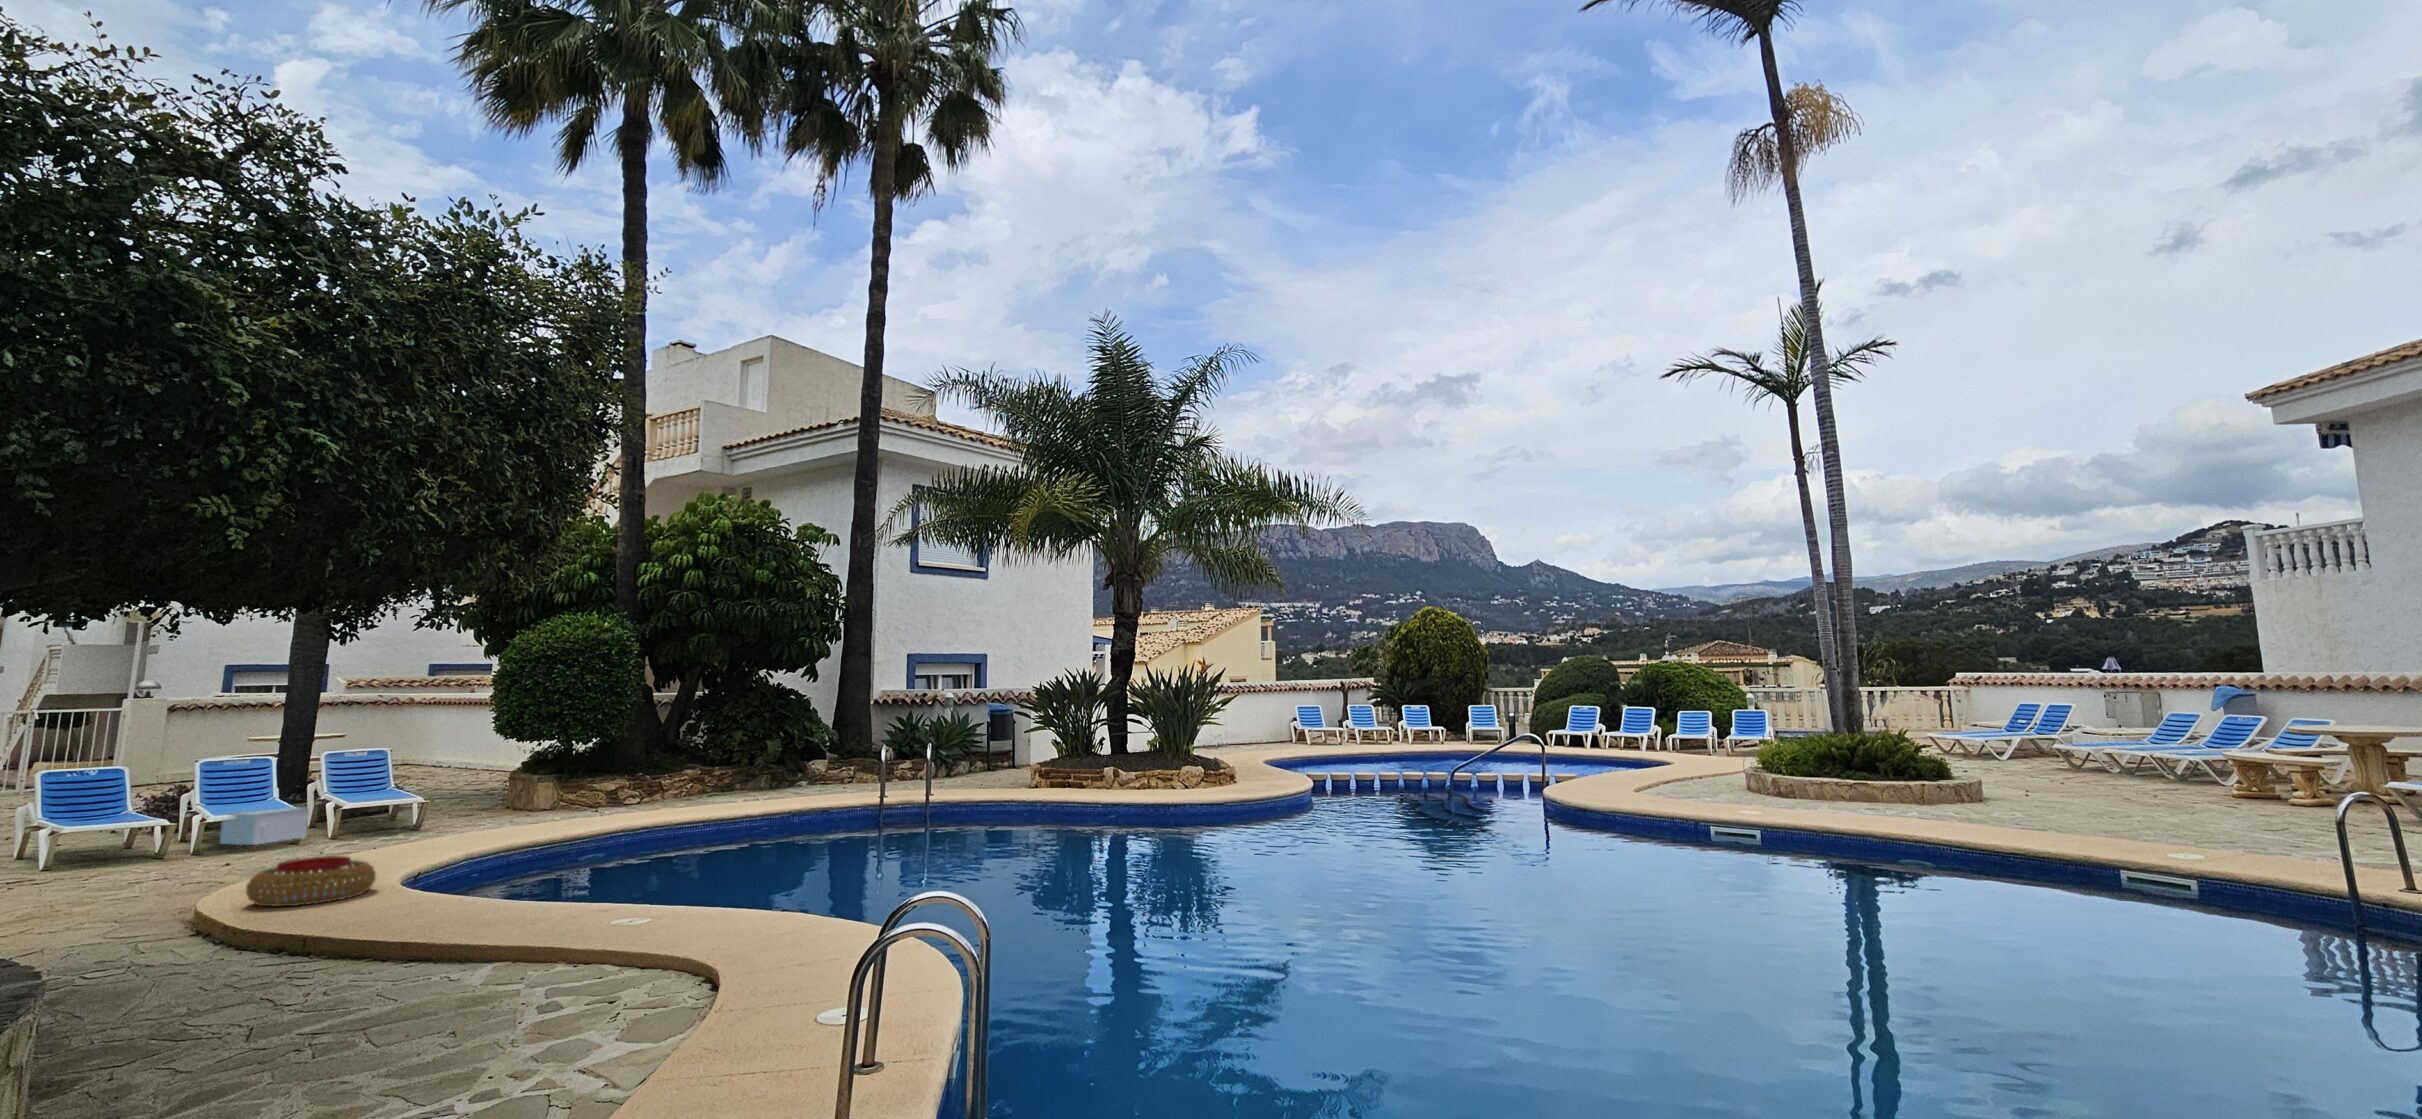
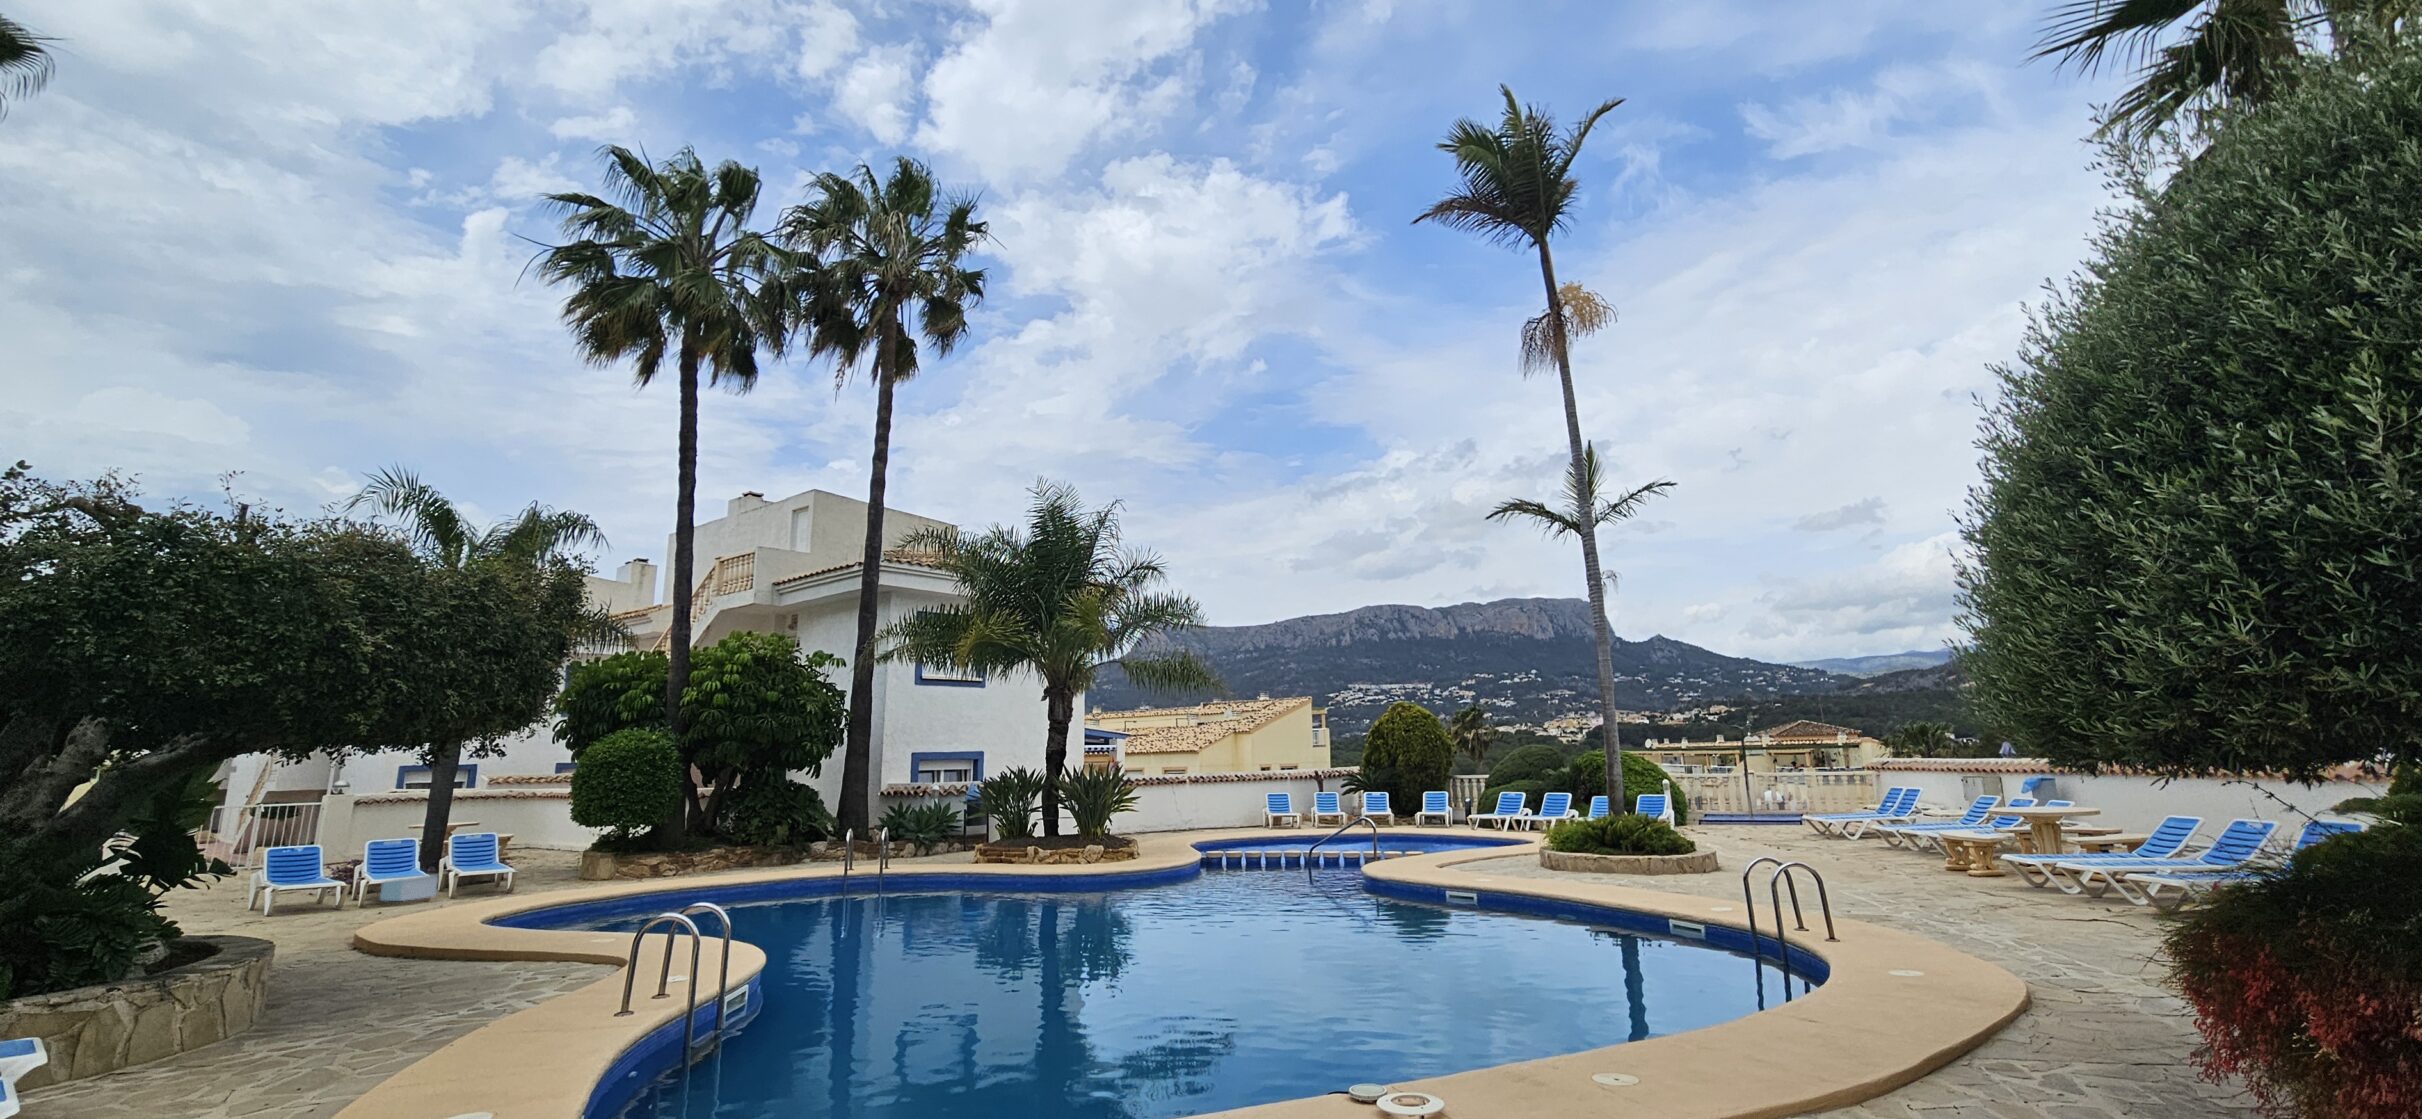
pouf: present [246,856,376,906] -> none [387,903,465,933]

